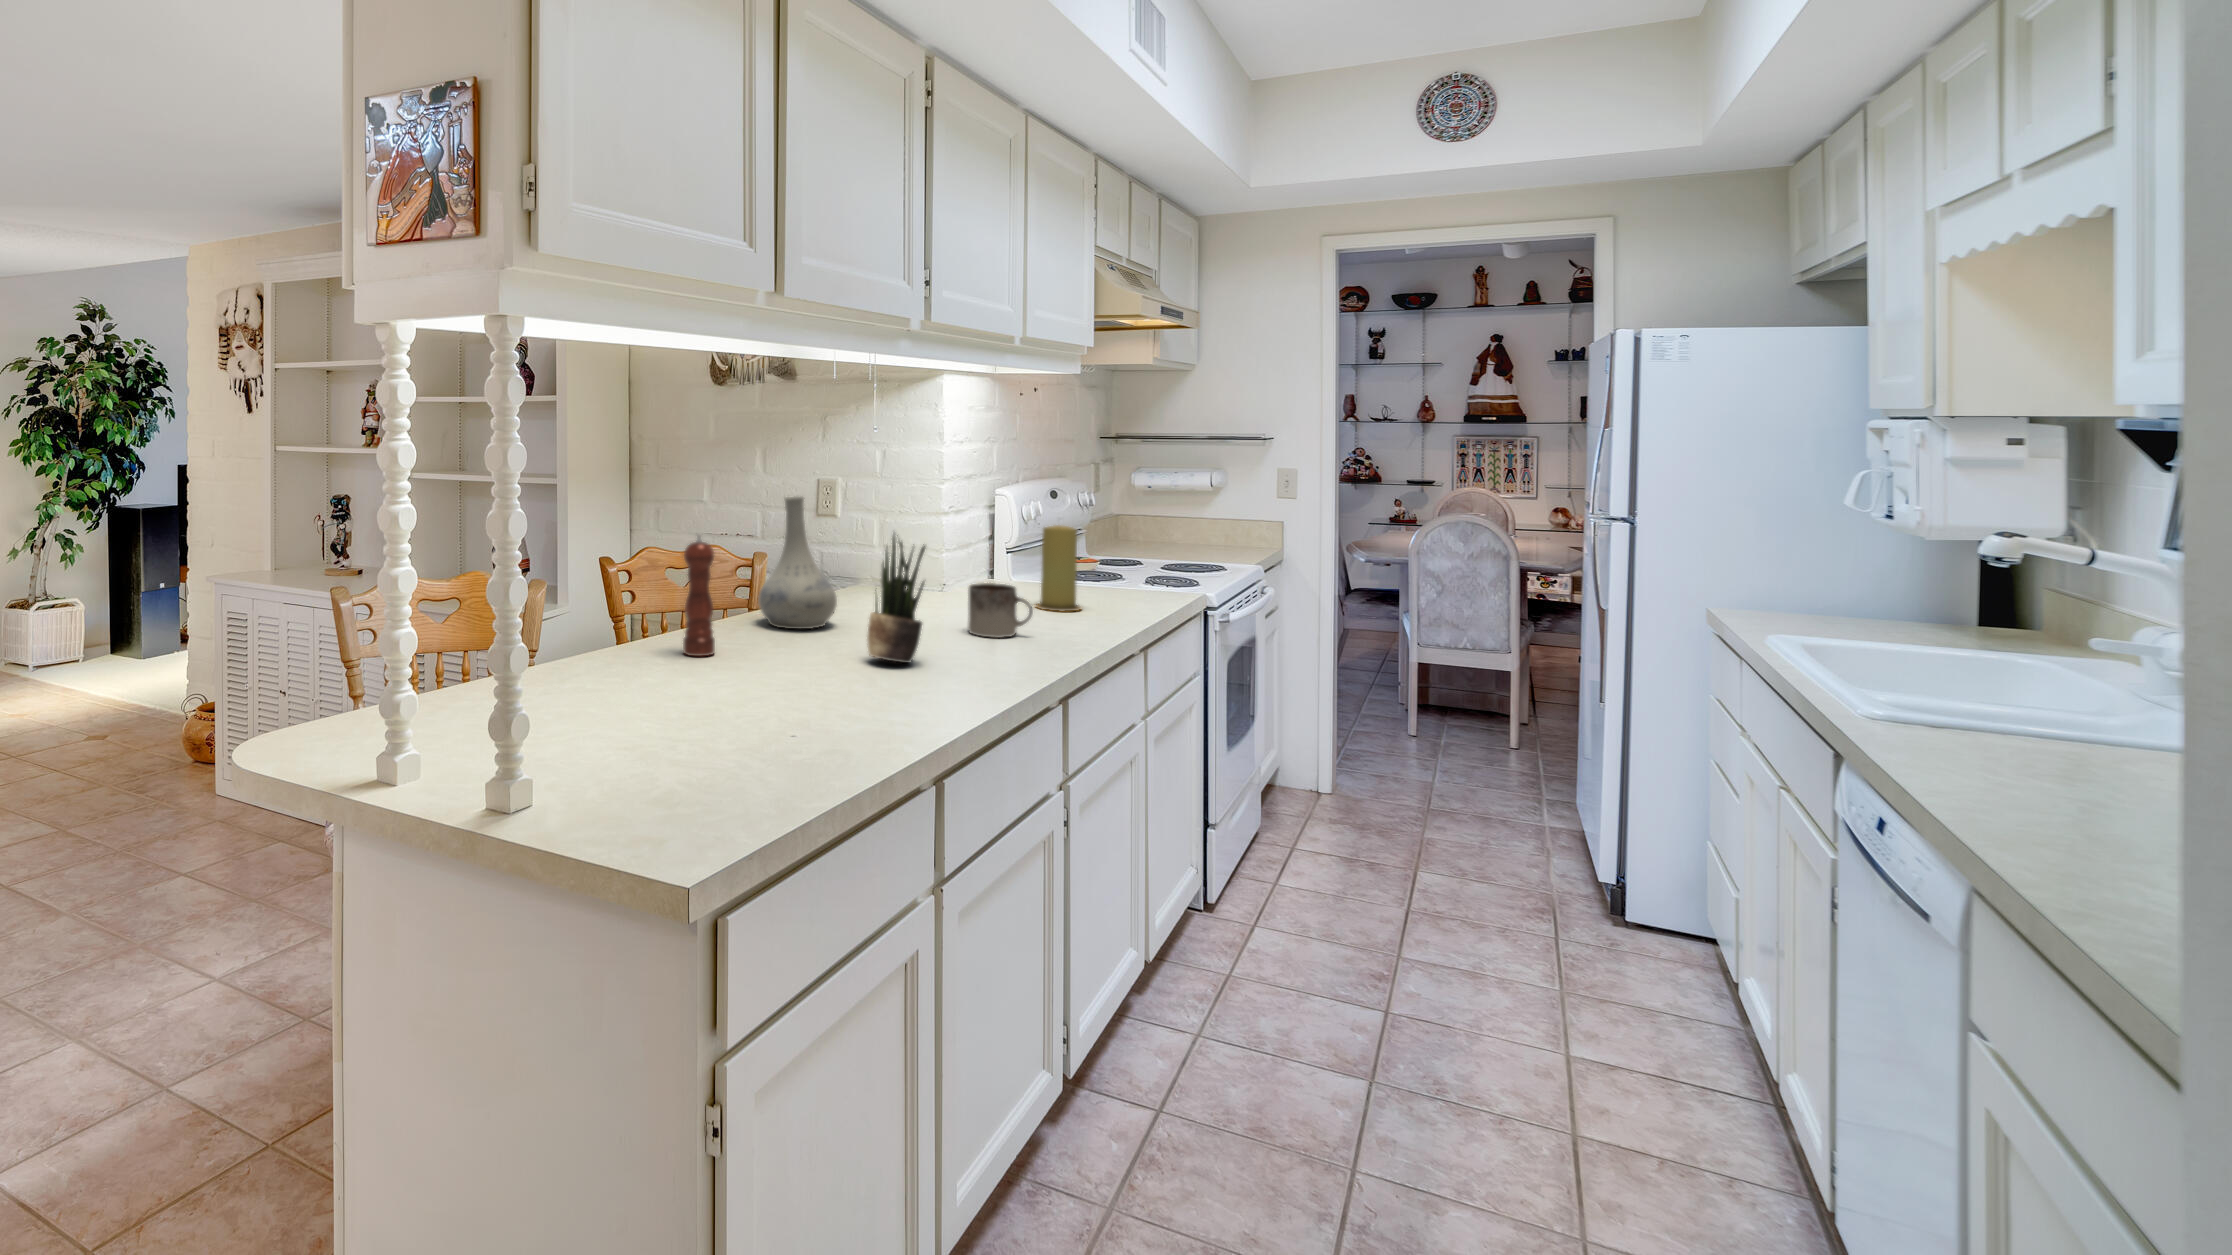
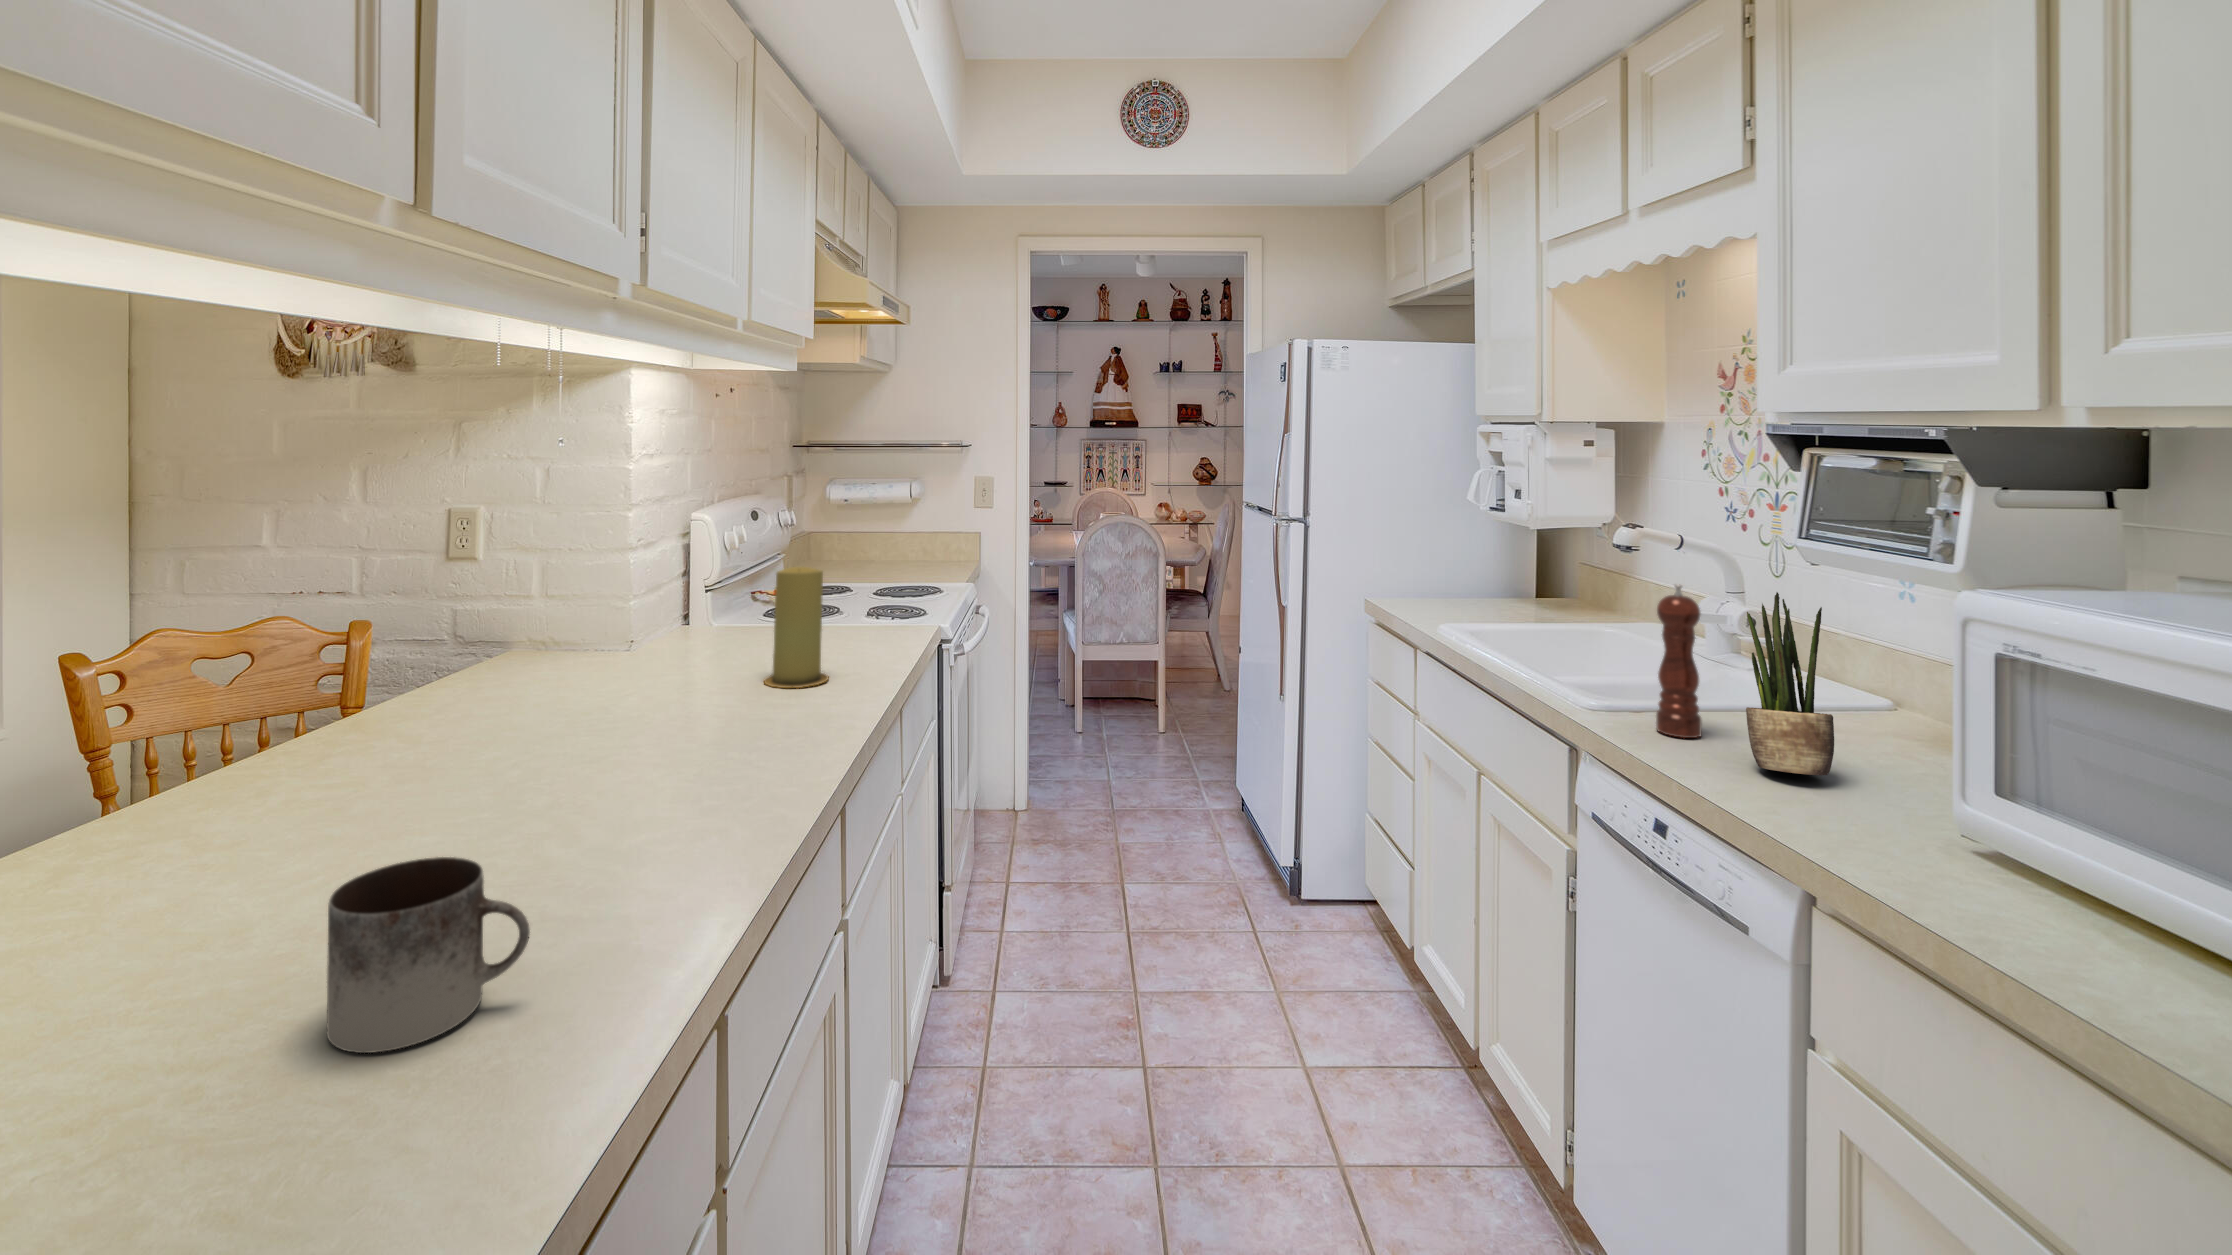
vase: present [758,496,837,629] -> none [273,561,448,816]
pepper mill: present [683,533,715,656] -> present [1656,584,1702,738]
potted plant: present [867,535,926,663] -> present [1746,592,1834,775]
mug: present [968,583,1033,638] -> present [327,857,530,1053]

